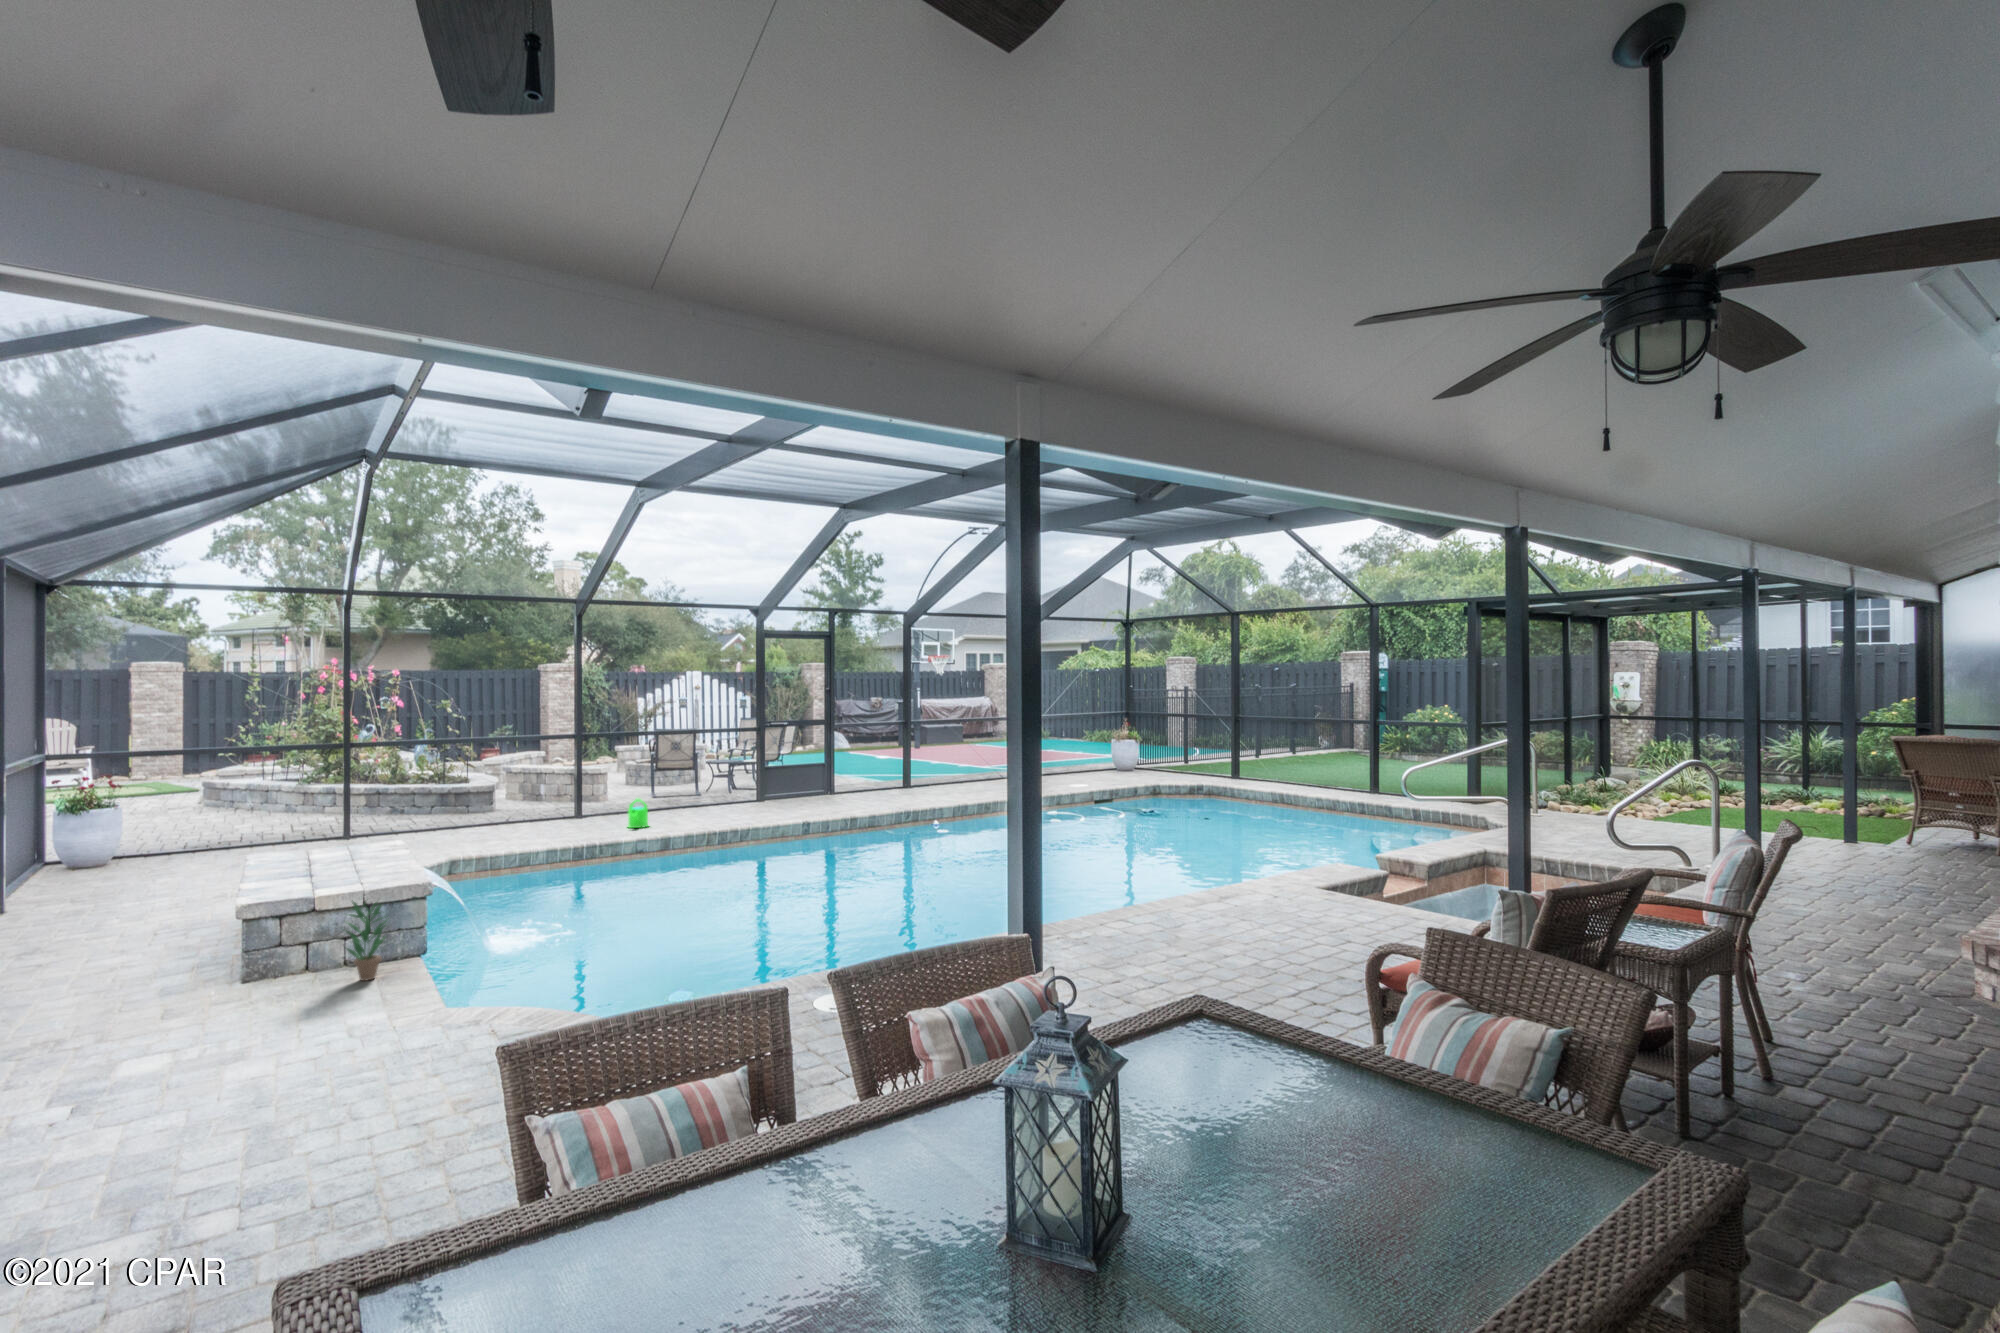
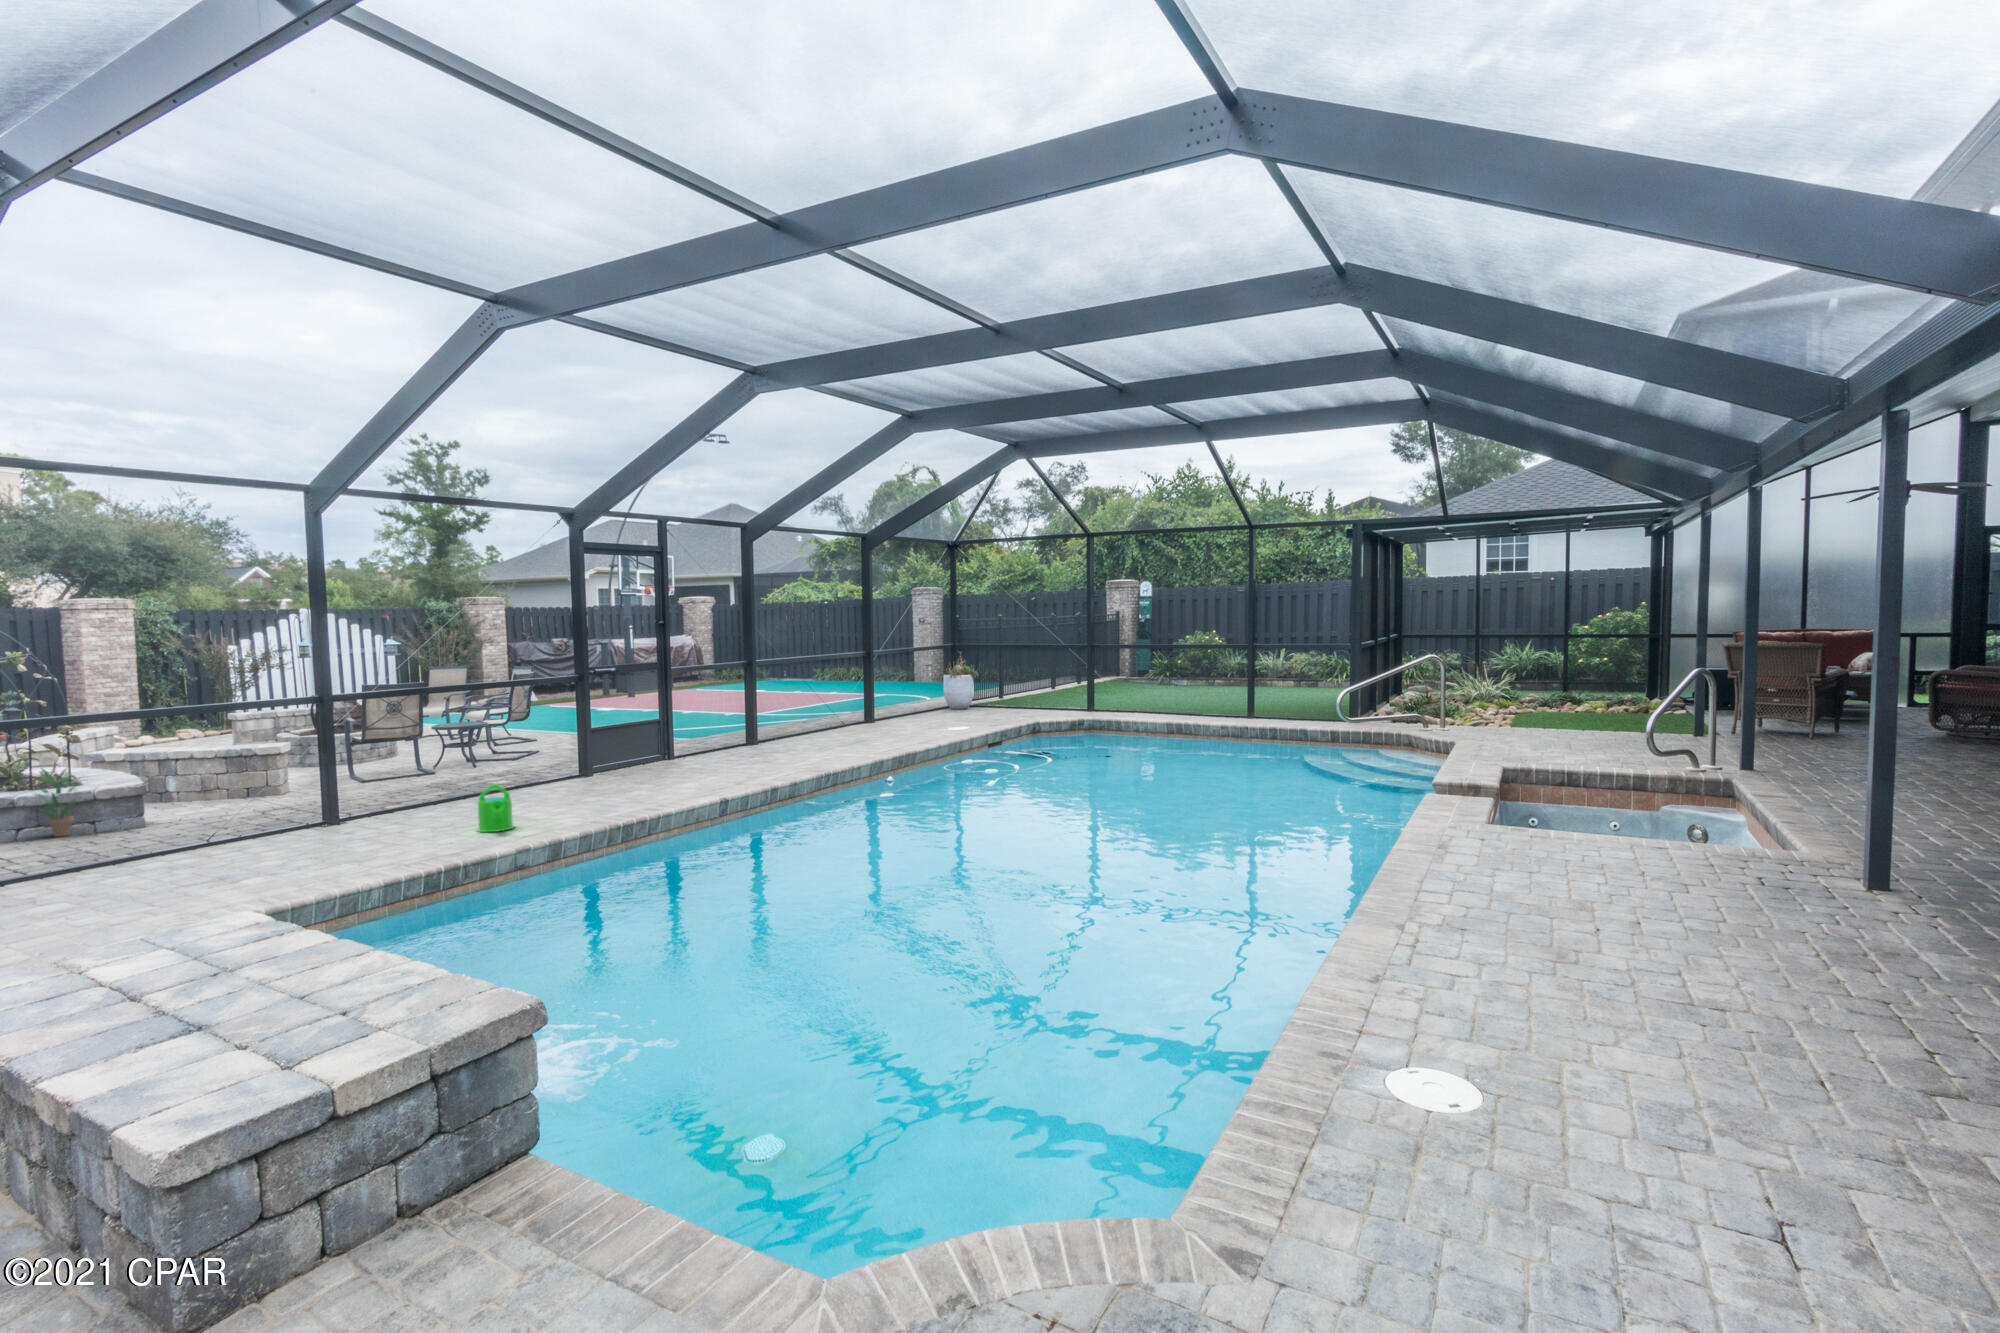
potted plant: present [346,902,386,981] -> present [37,766,76,837]

